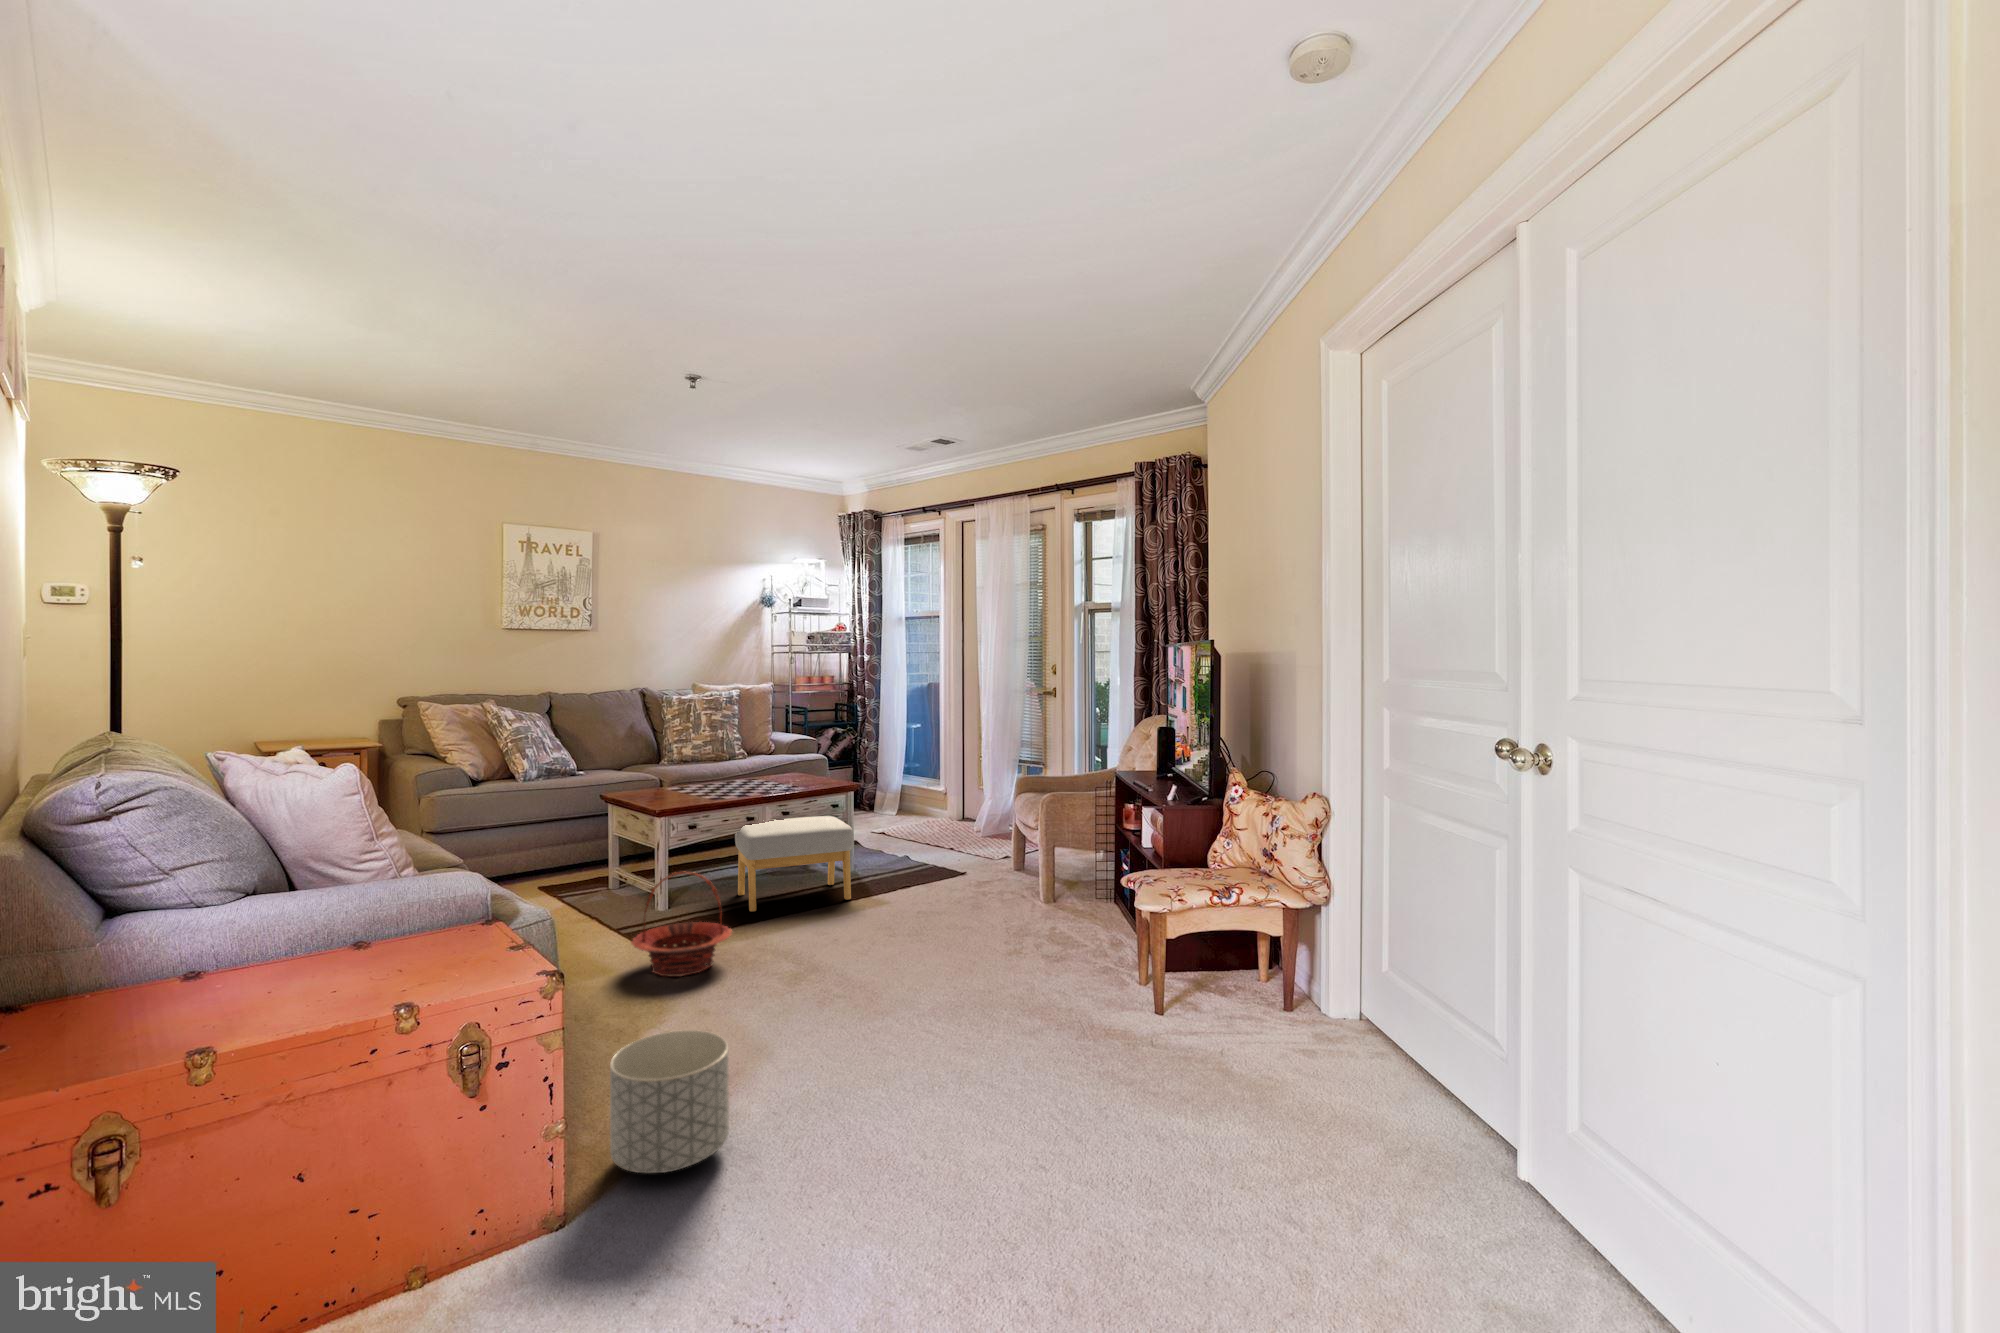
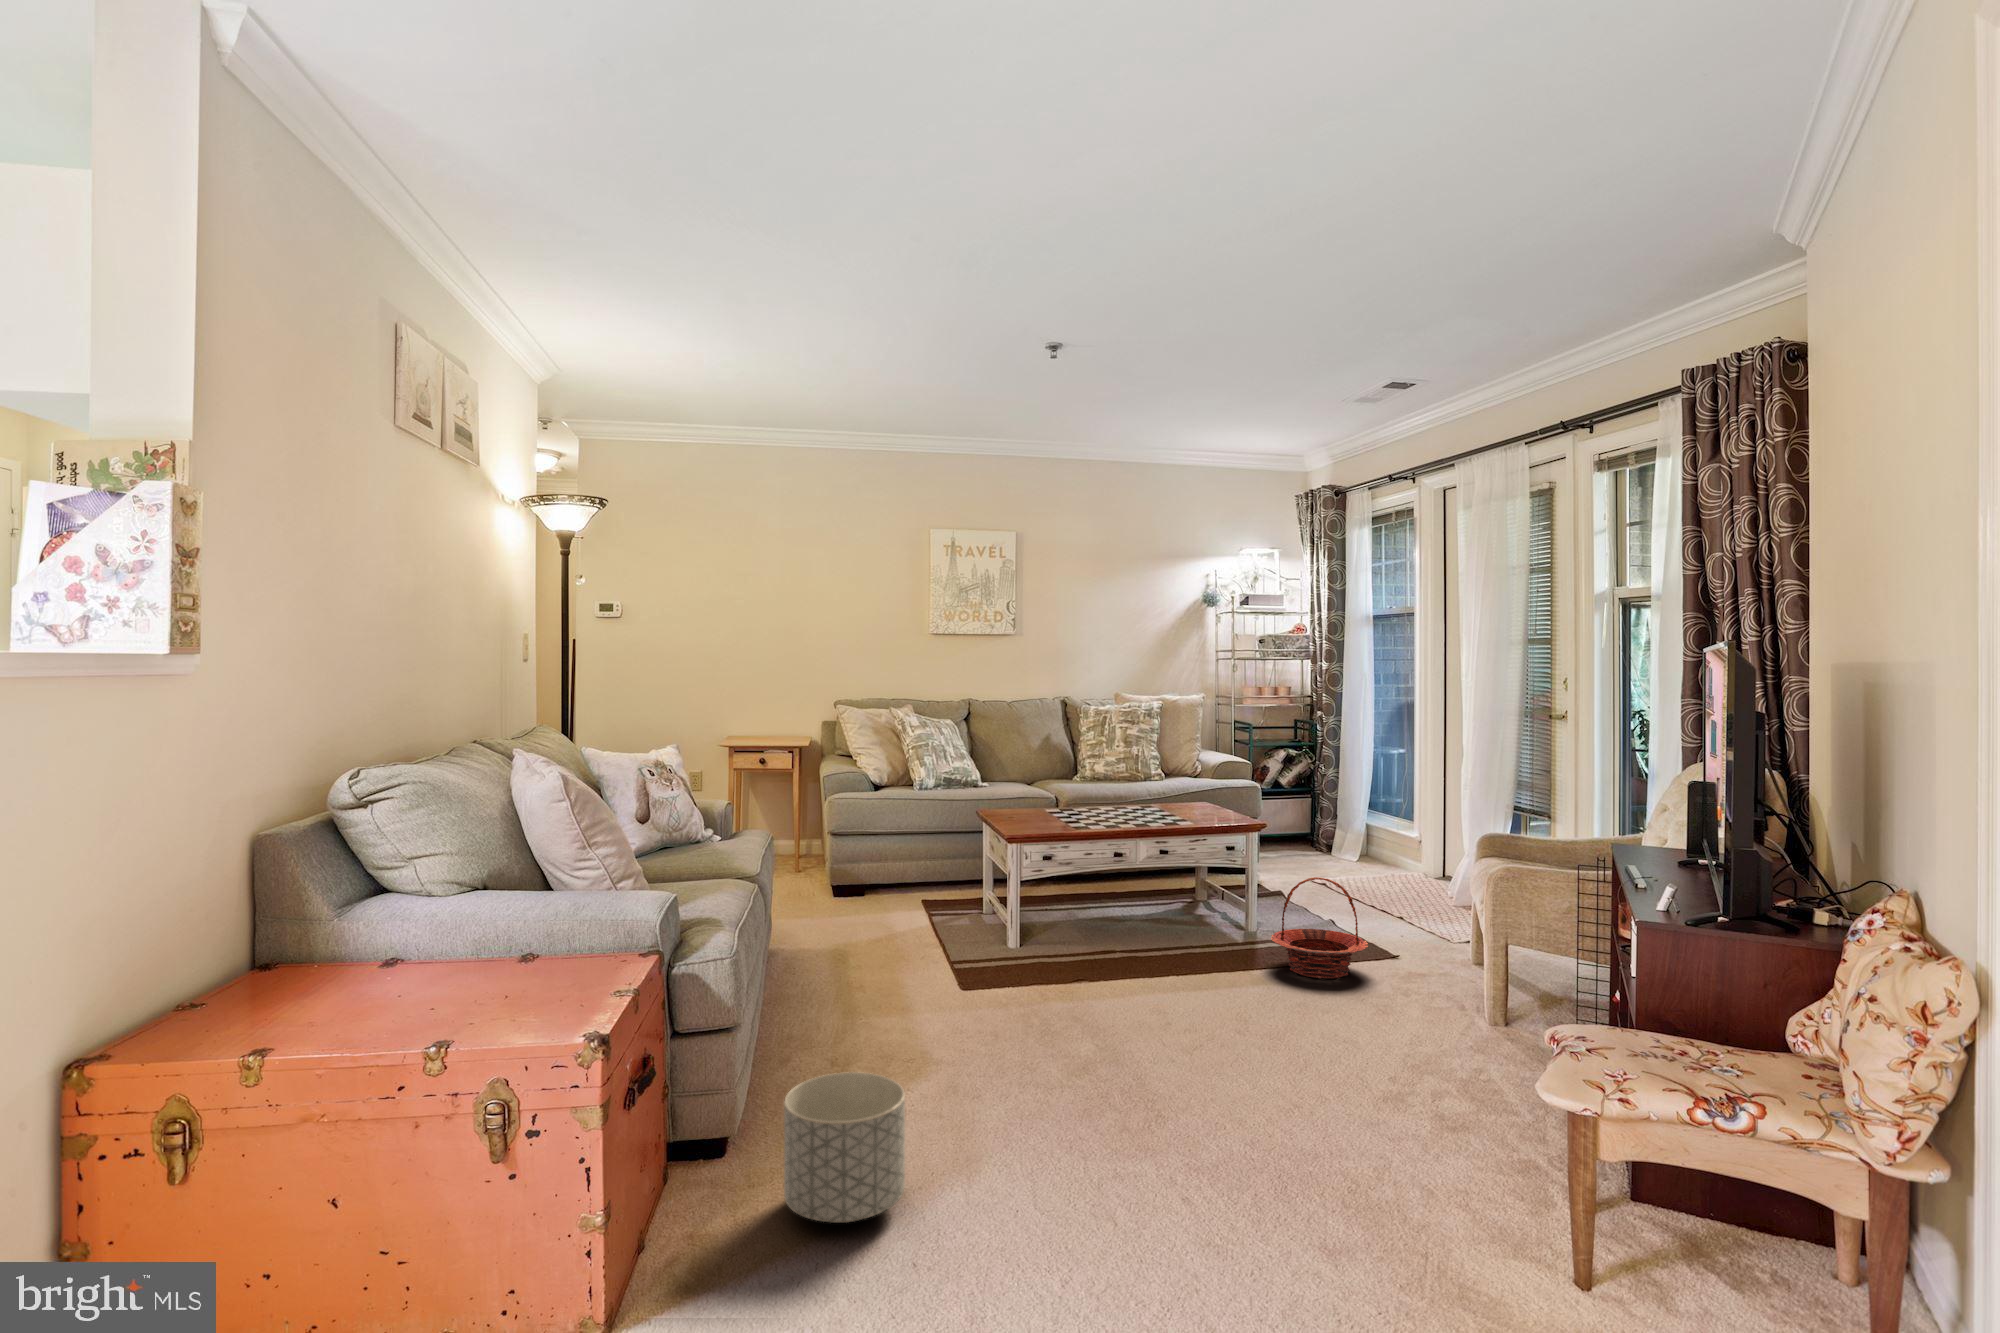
footstool: present [735,816,853,911] -> none [1101,856,1231,963]
basket: present [631,872,732,976] -> present [1271,877,1368,979]

